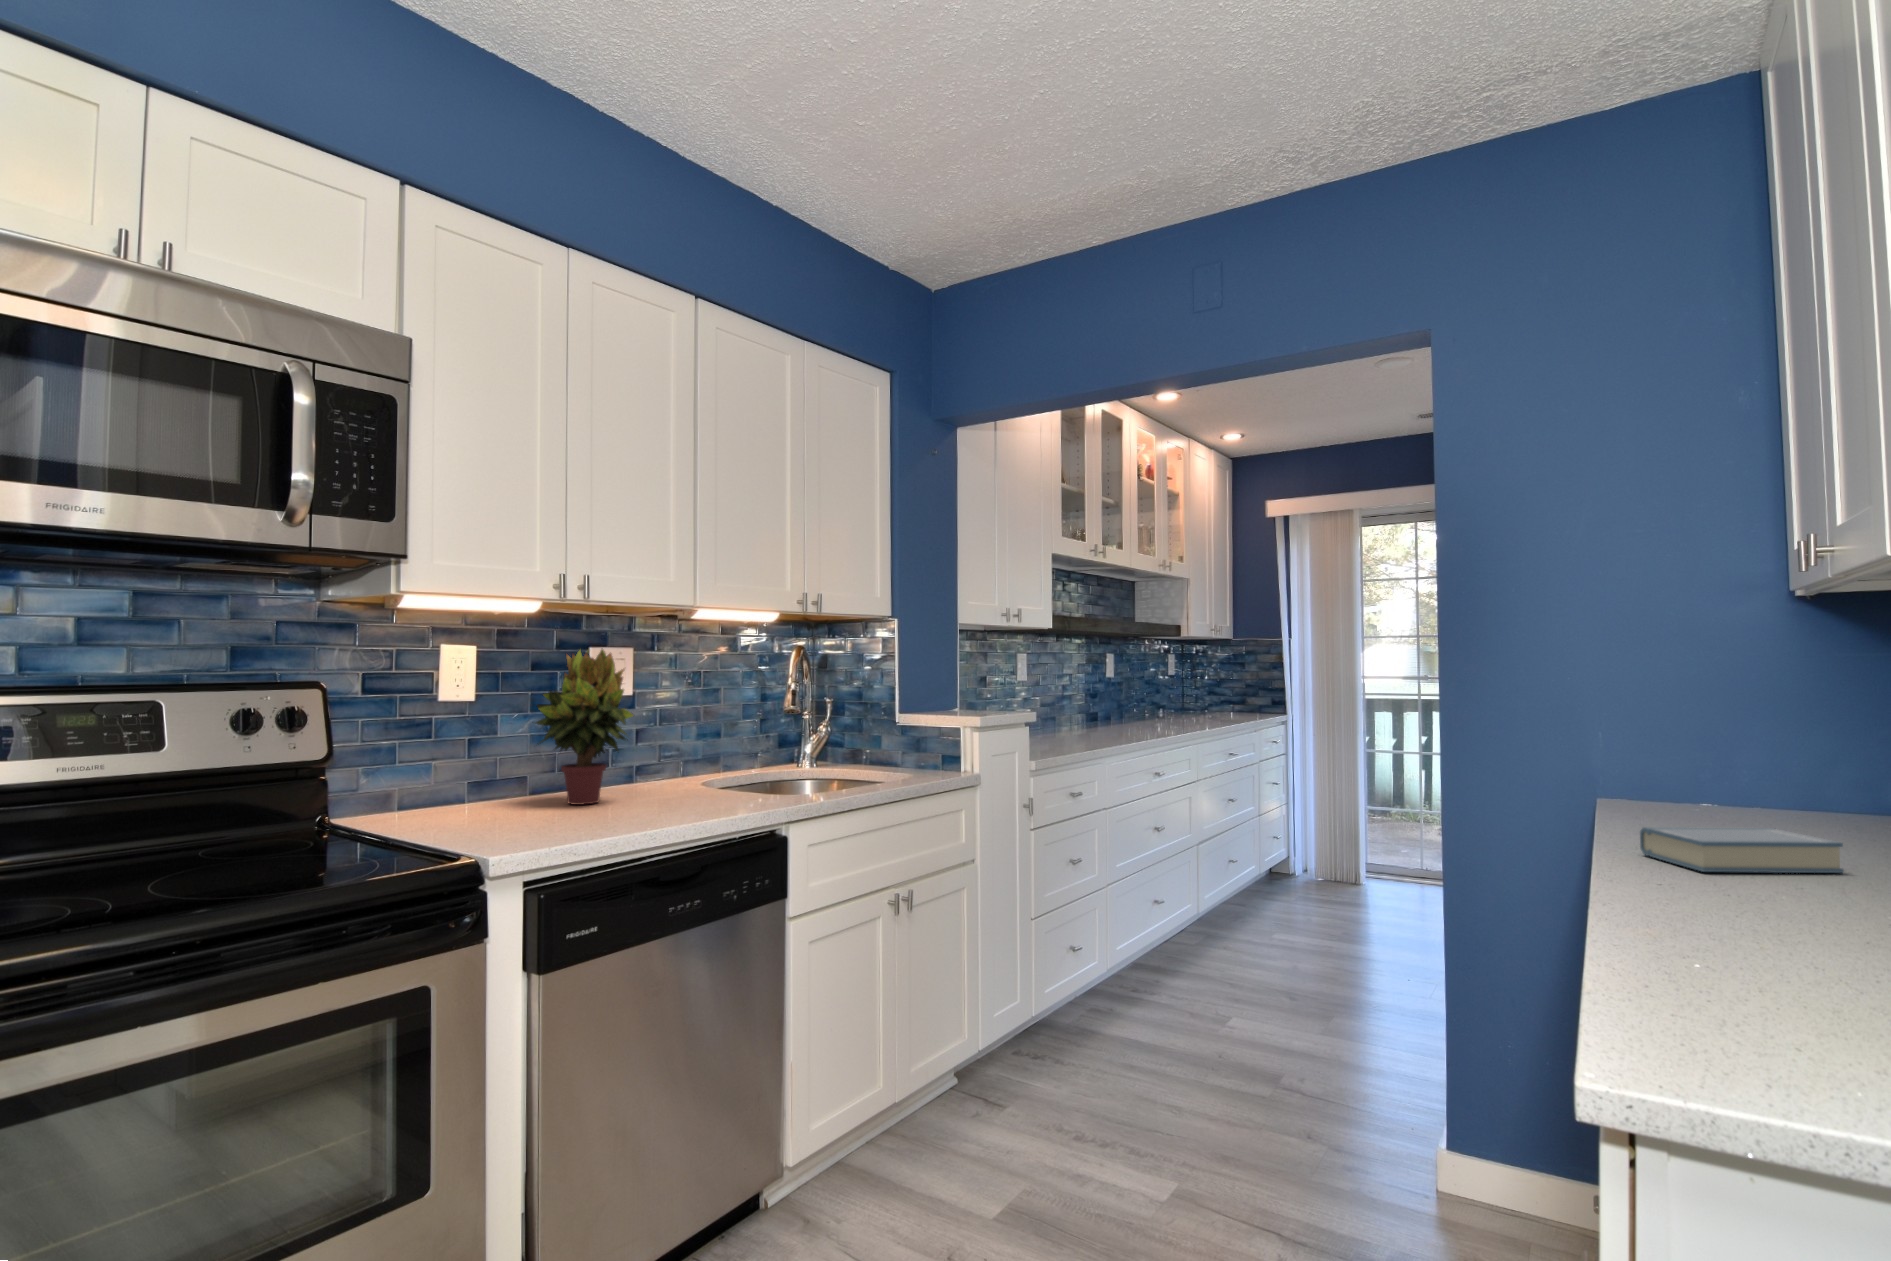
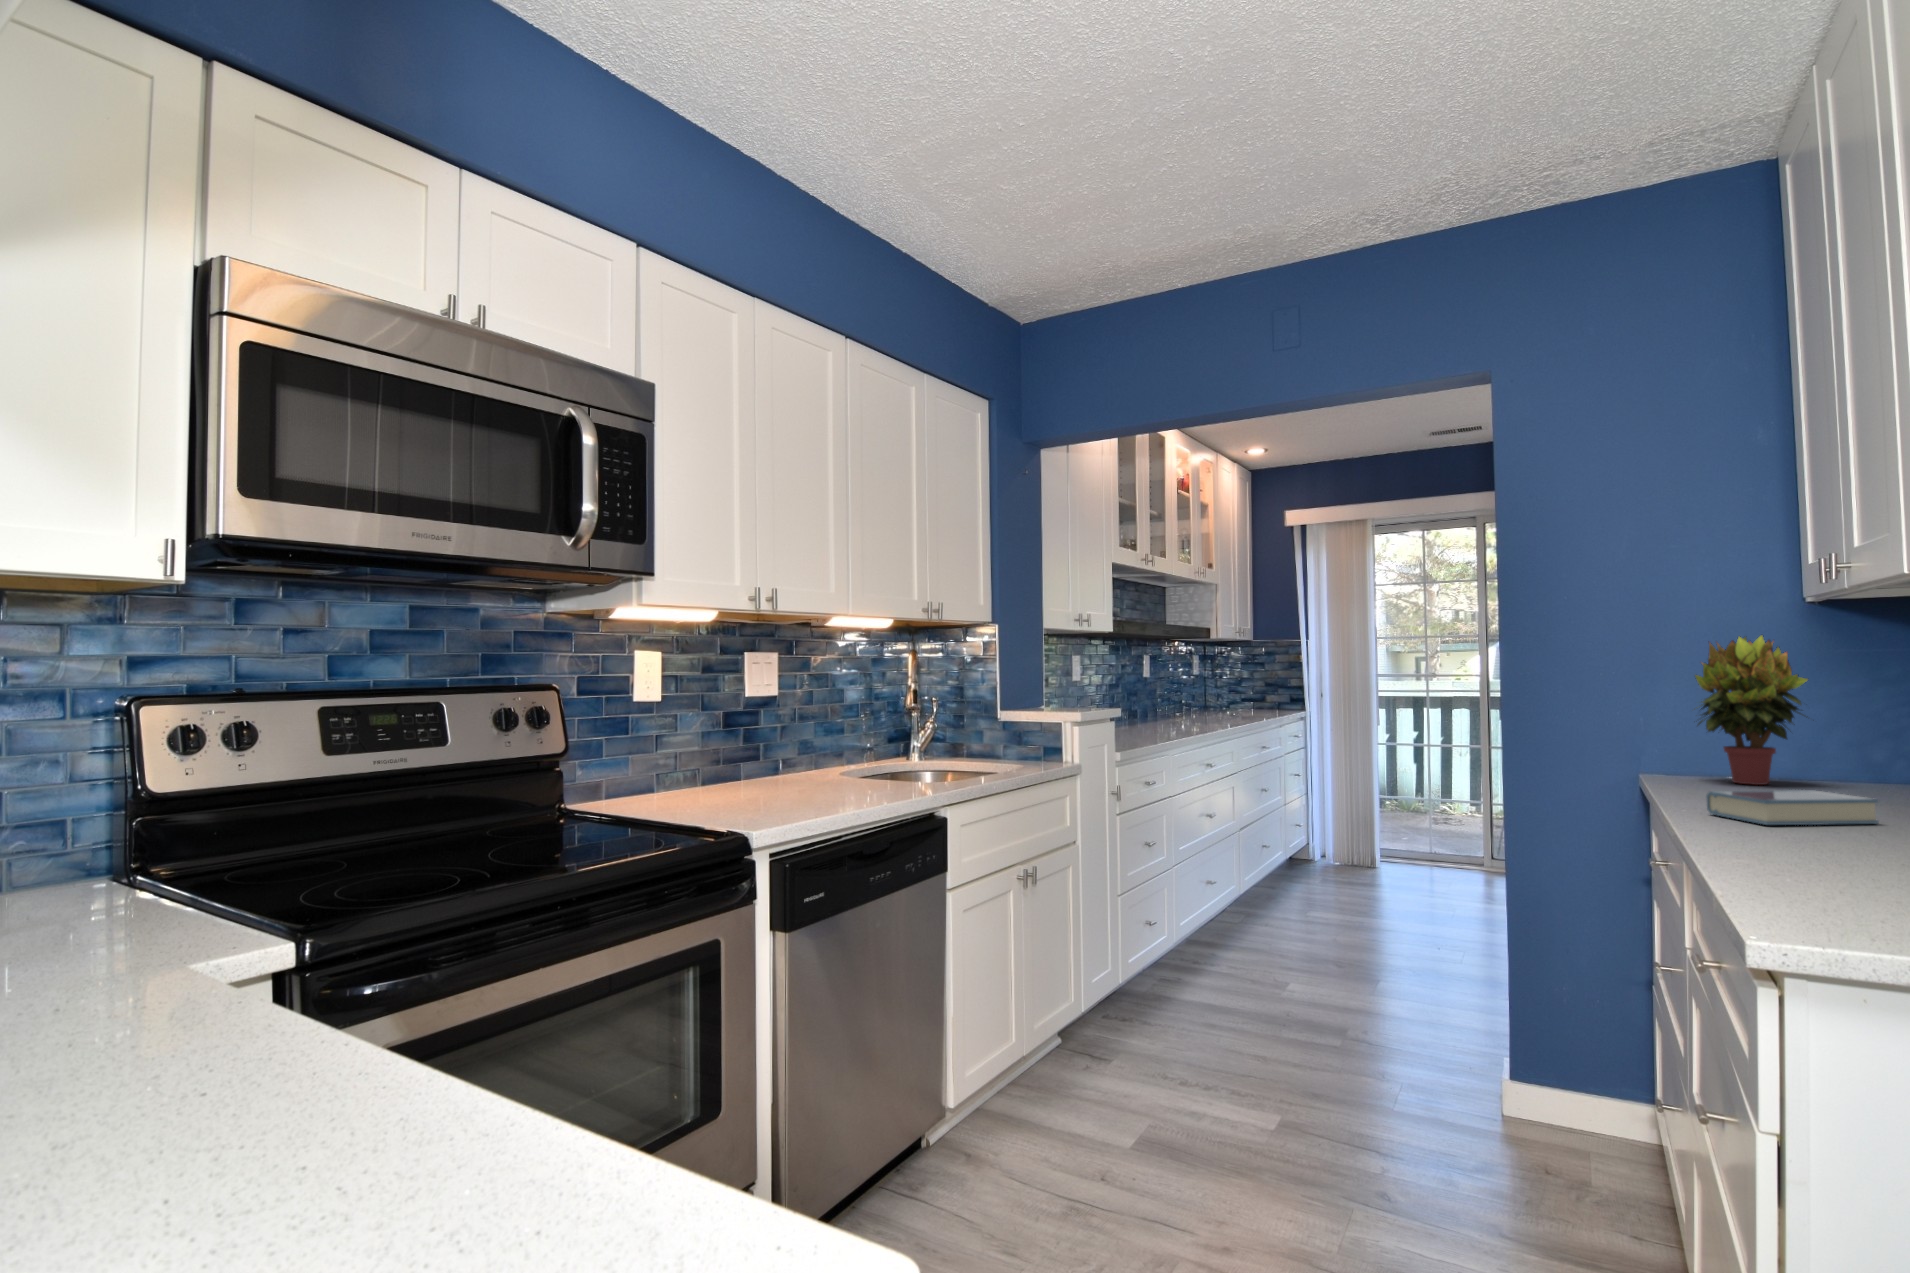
potted plant: present [535,649,633,805] -> present [1695,635,1808,785]

